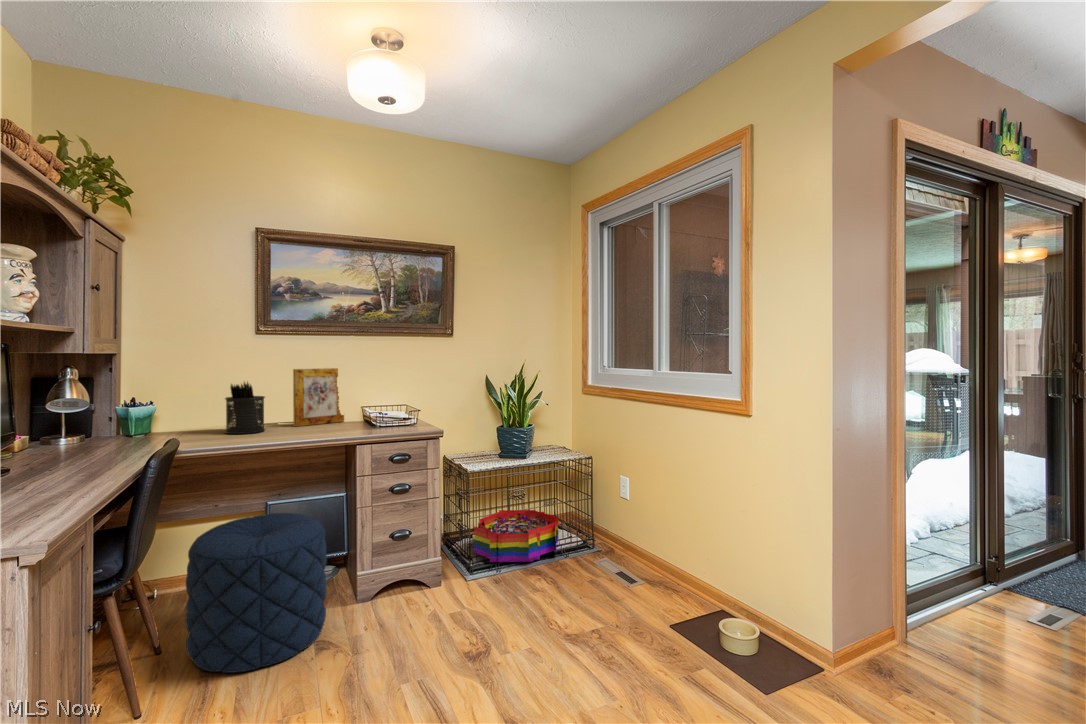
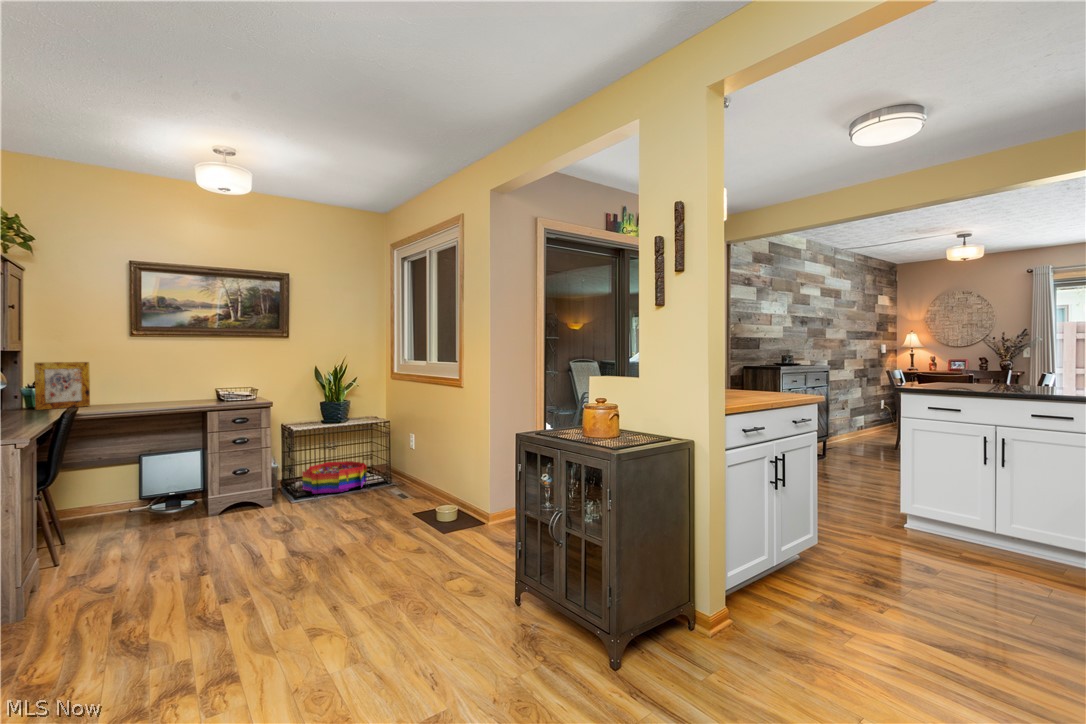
picture frame: present [293,368,344,426] -> present [34,362,90,410]
pen holder: present [225,382,265,434] -> none [107,369,138,406]
pouf: present [185,513,327,673] -> none [84,456,185,548]

